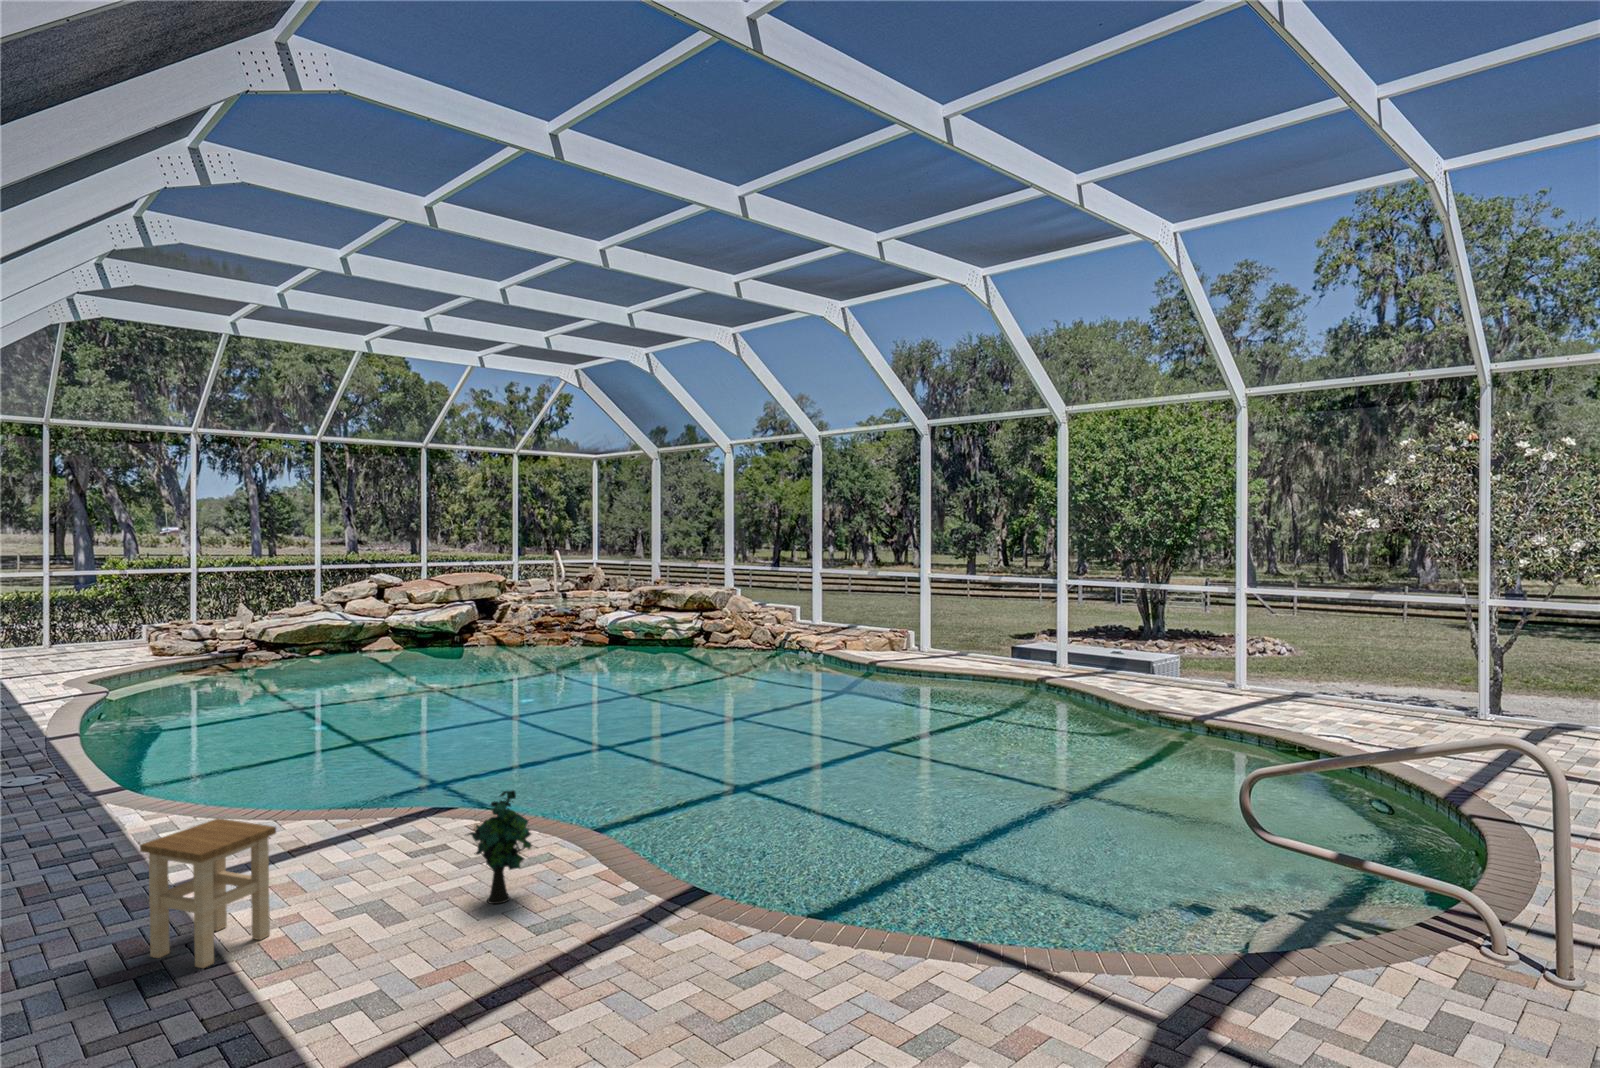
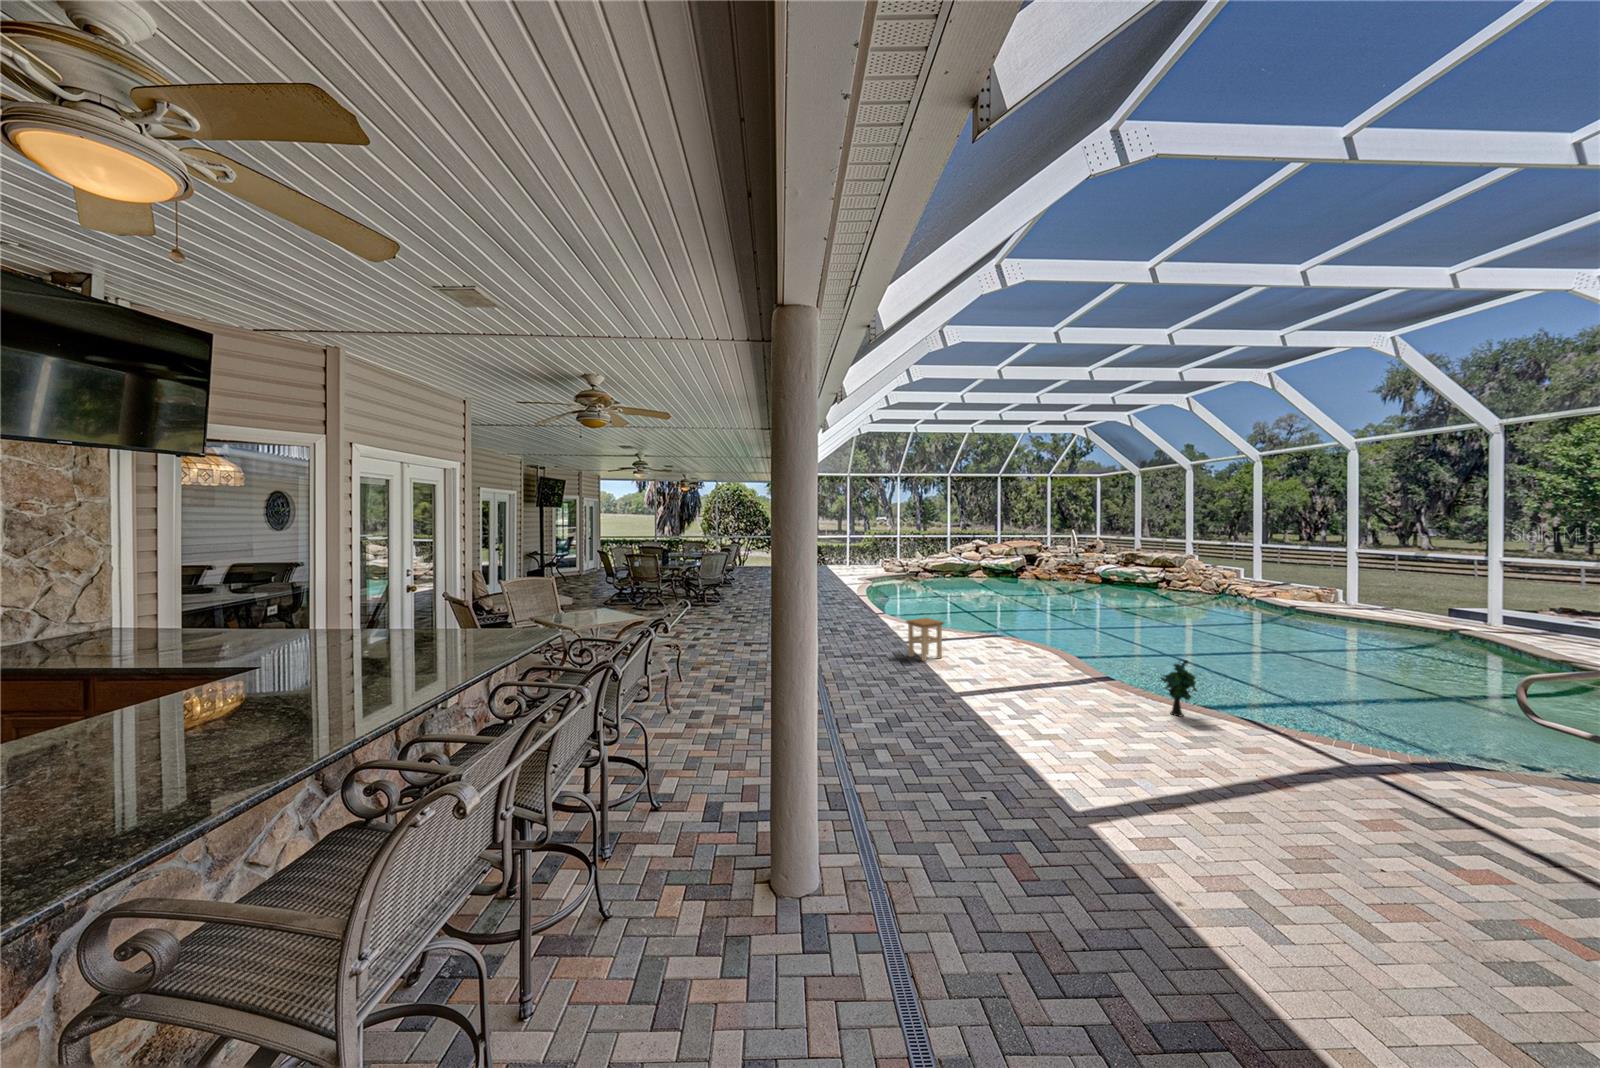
decorative plant: present [467,790,532,904] -> present [1161,660,1197,716]

